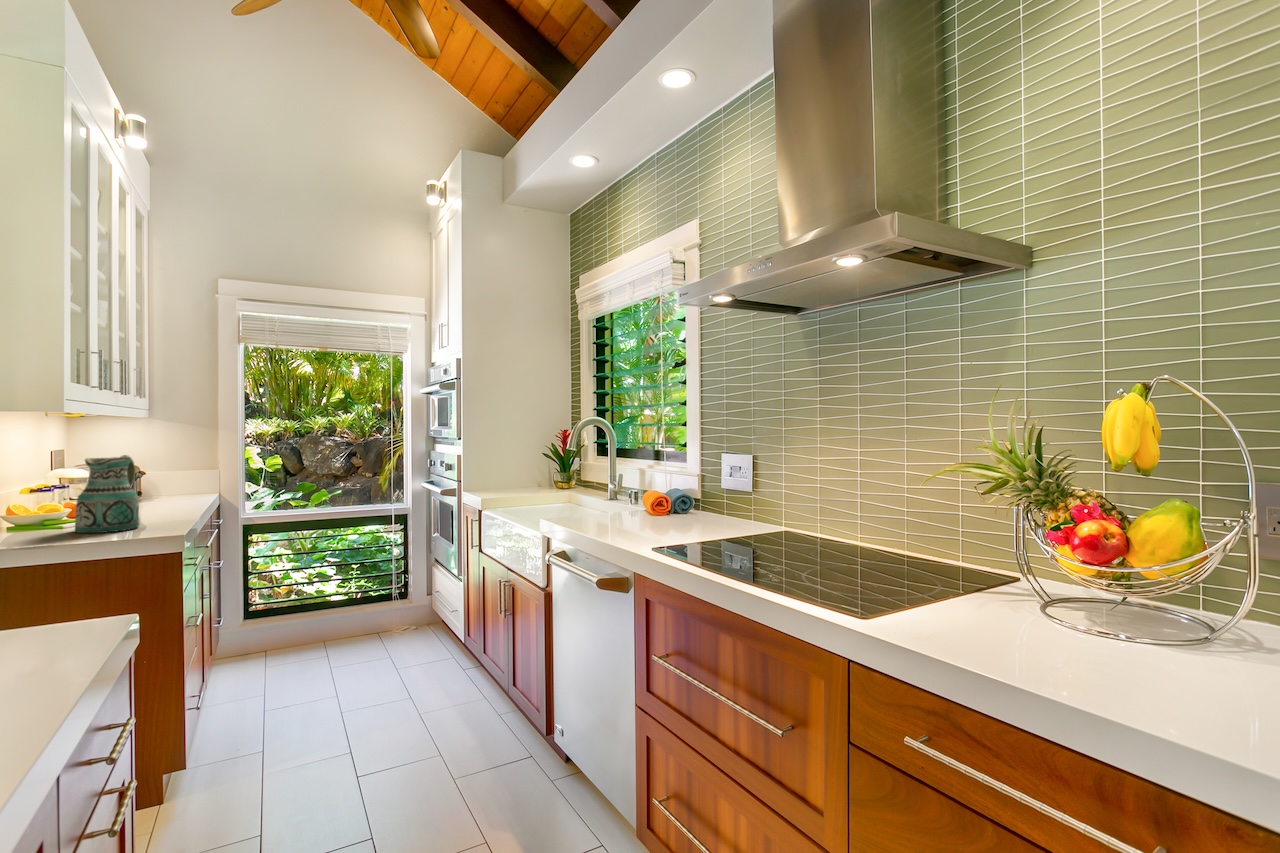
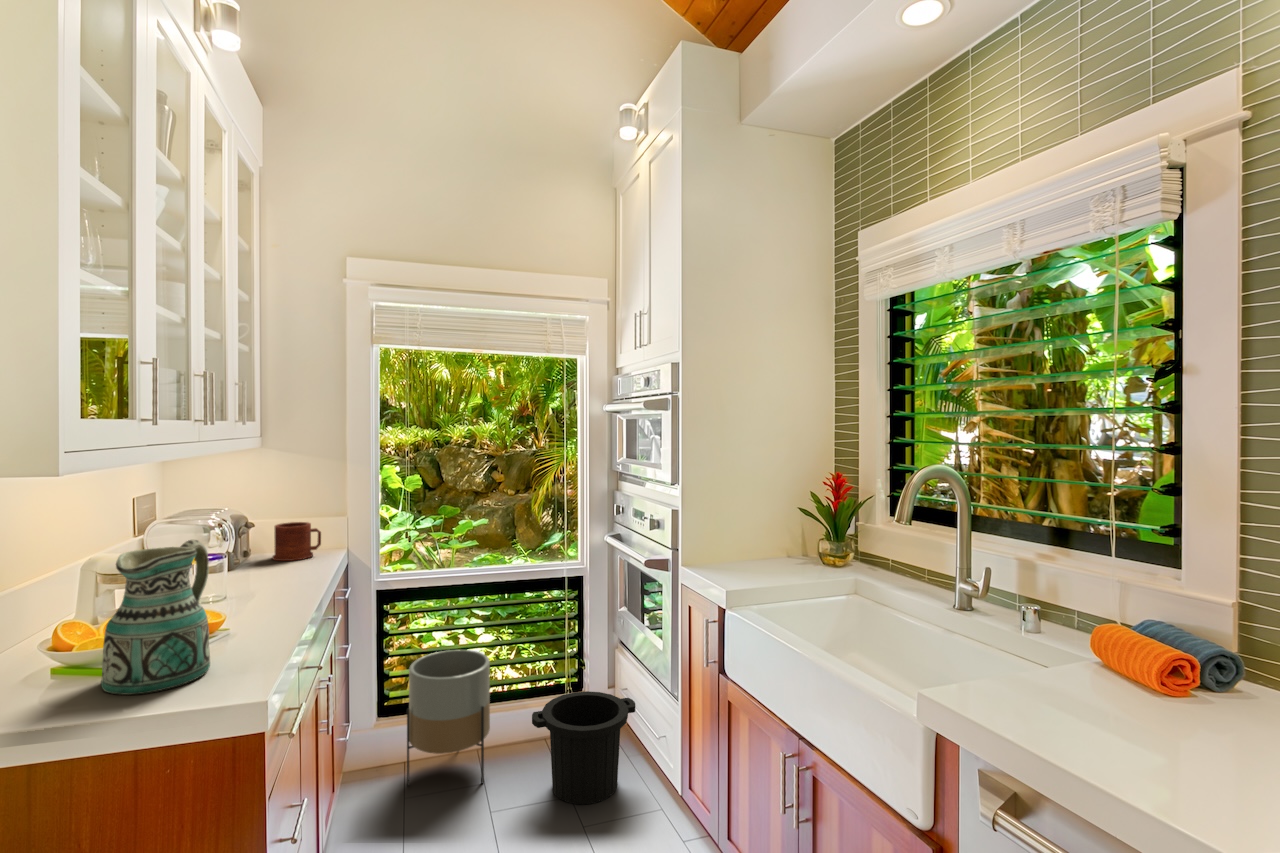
mug: none [161,473,200,499] -> present [272,522,321,561]
planter: none [268,567,332,661] -> present [407,650,490,786]
trash can: none [362,591,439,660] -> present [532,691,635,804]

